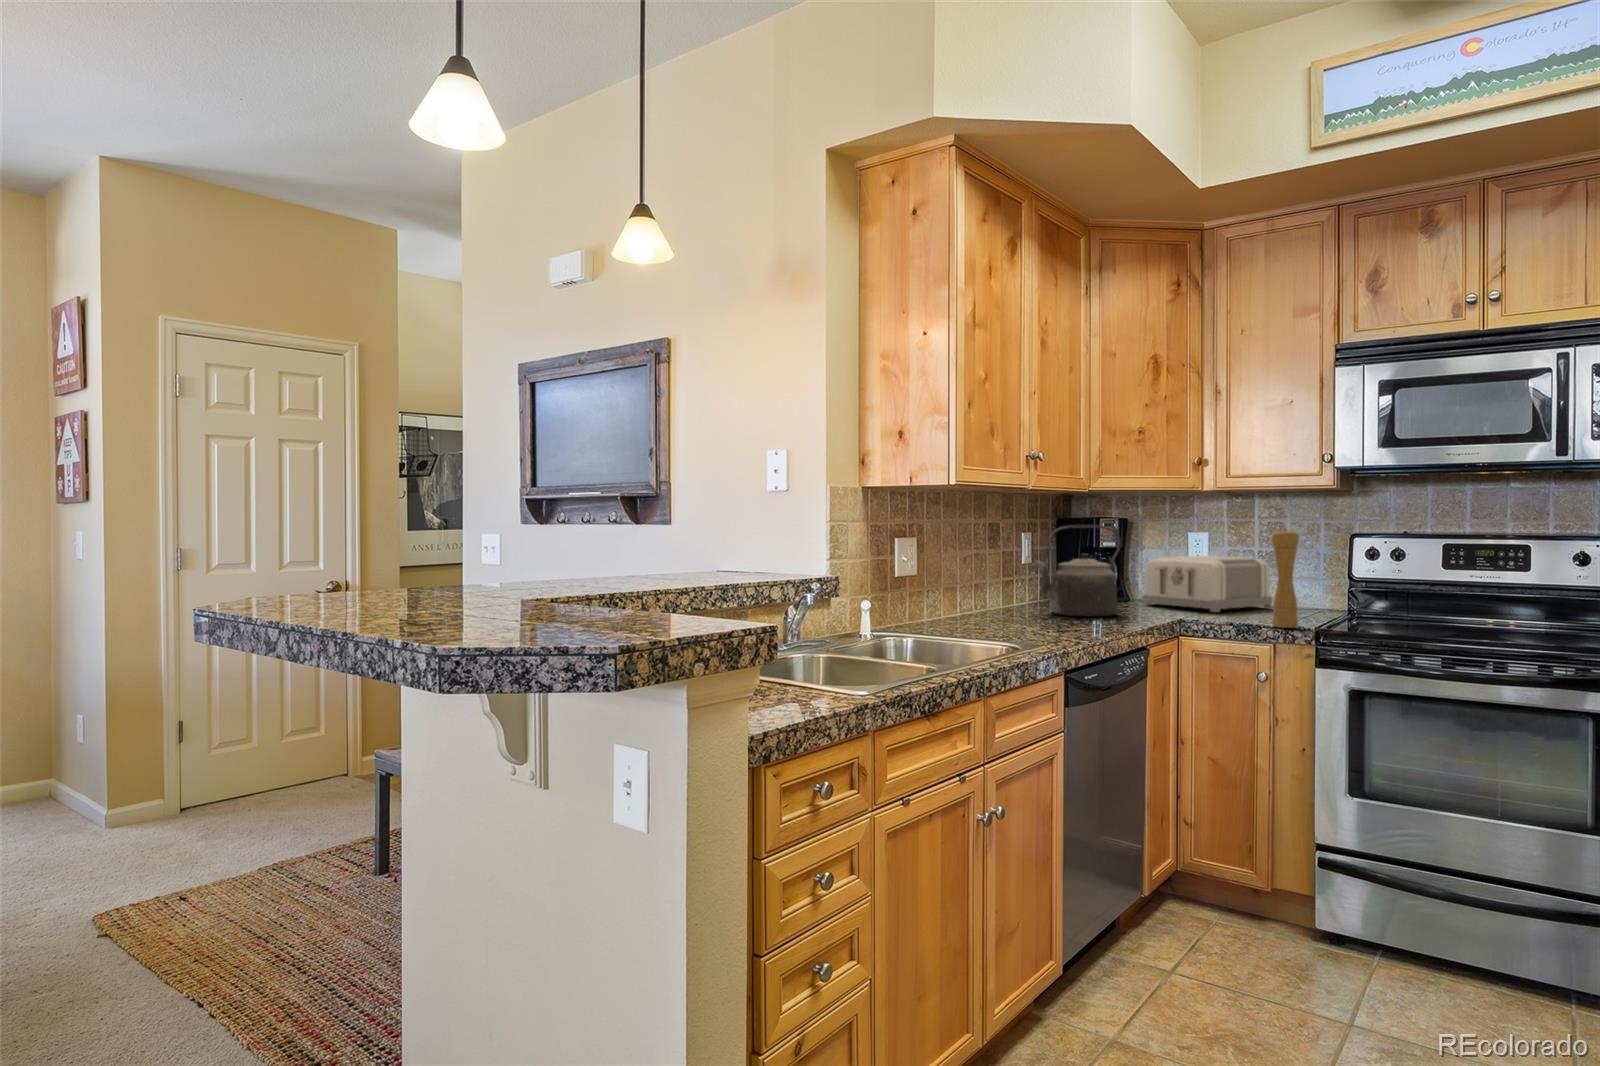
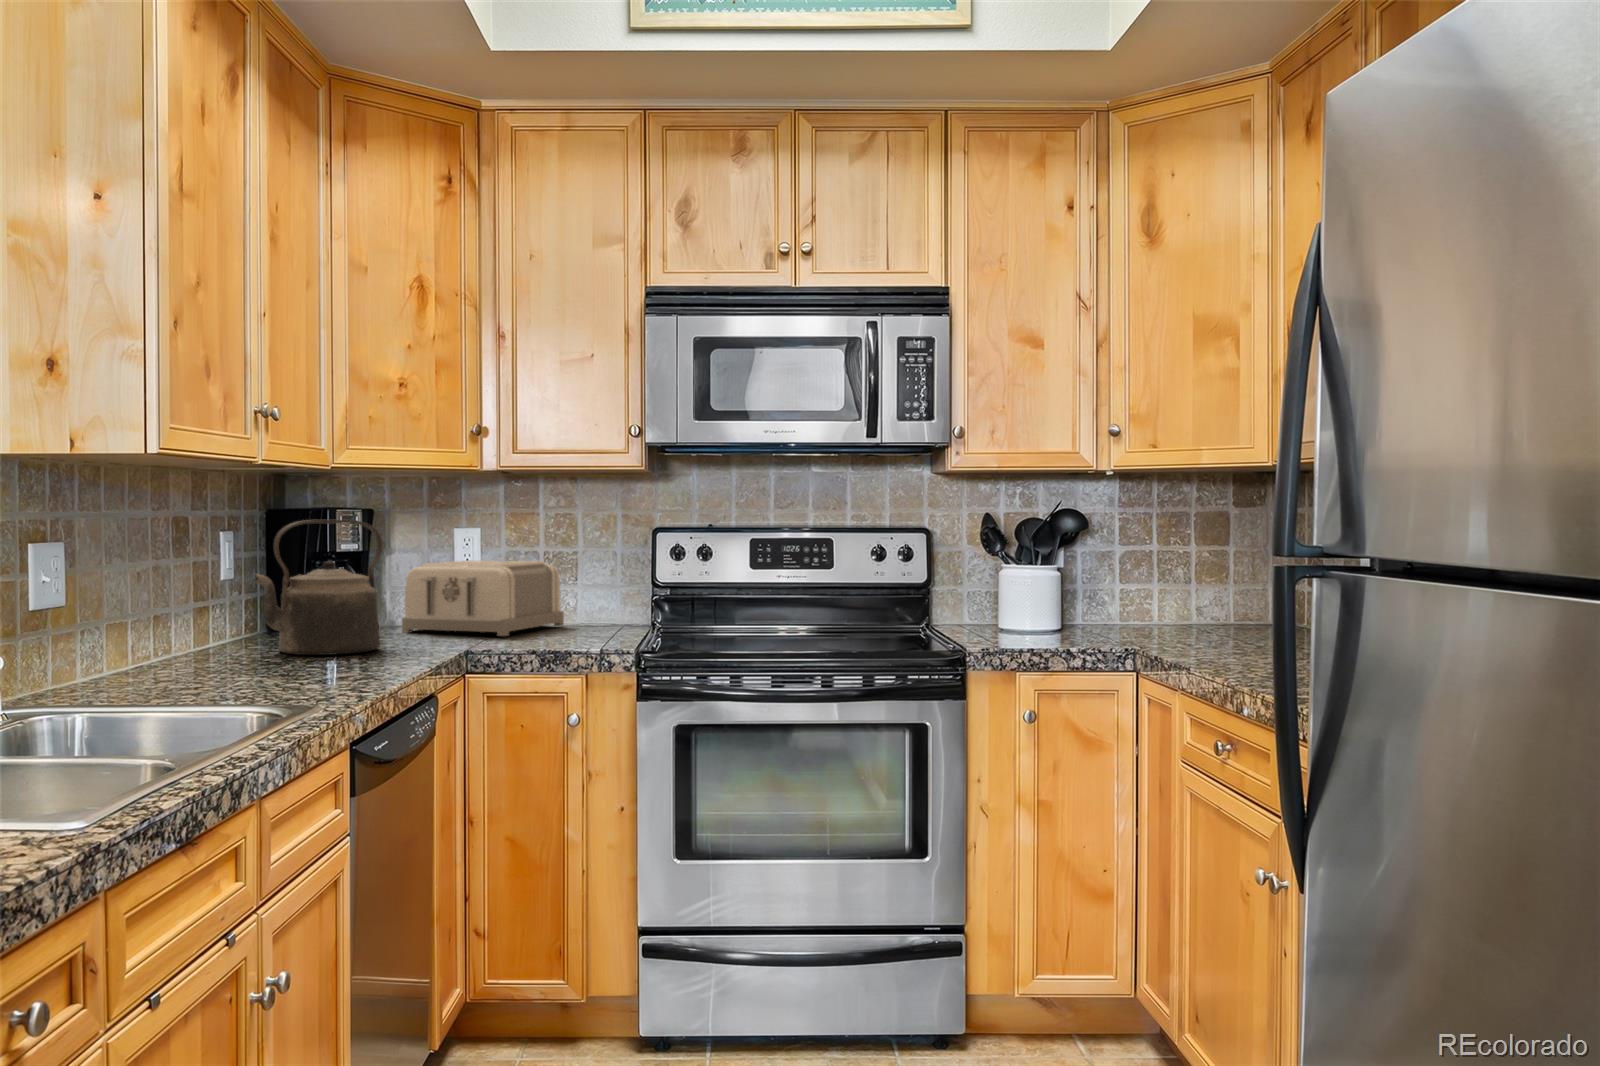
pepper mill: present [1272,529,1299,628] -> none [583,524,614,651]

